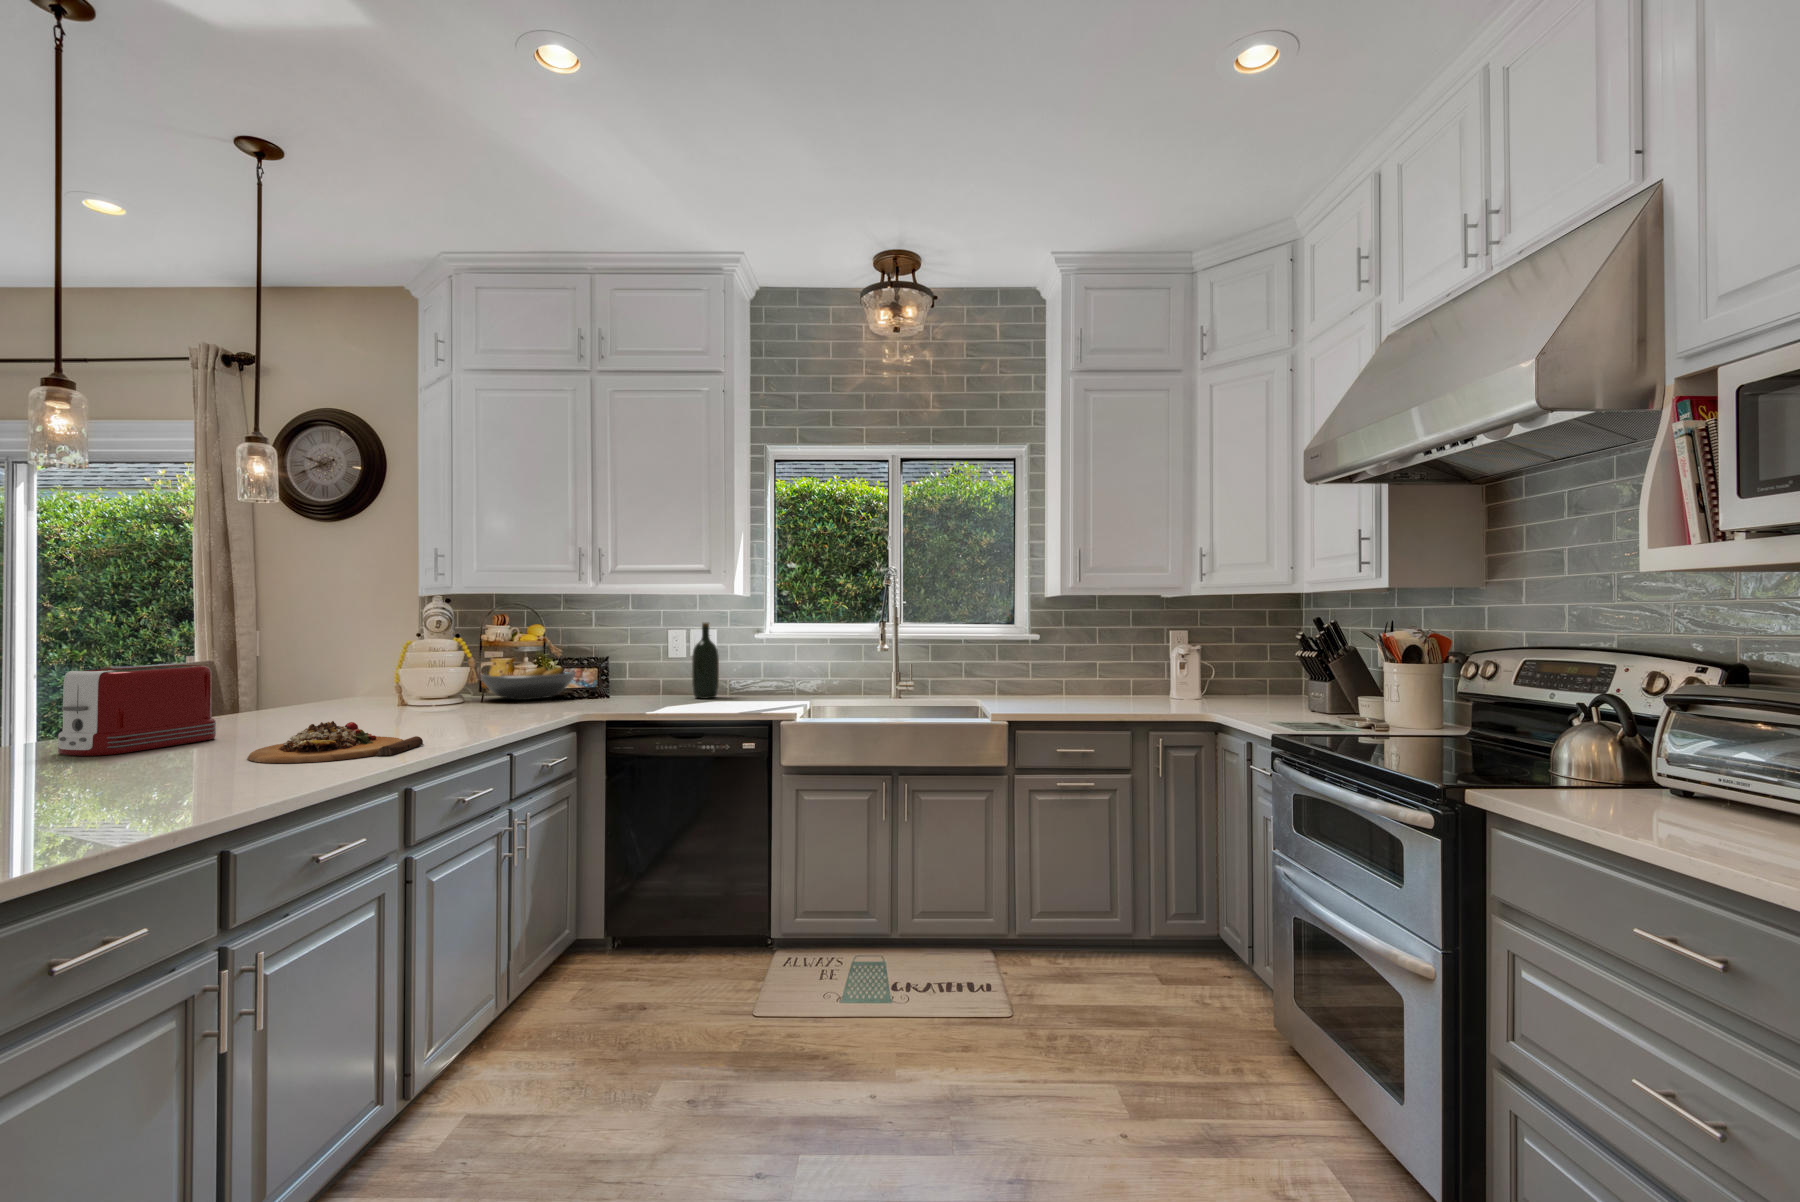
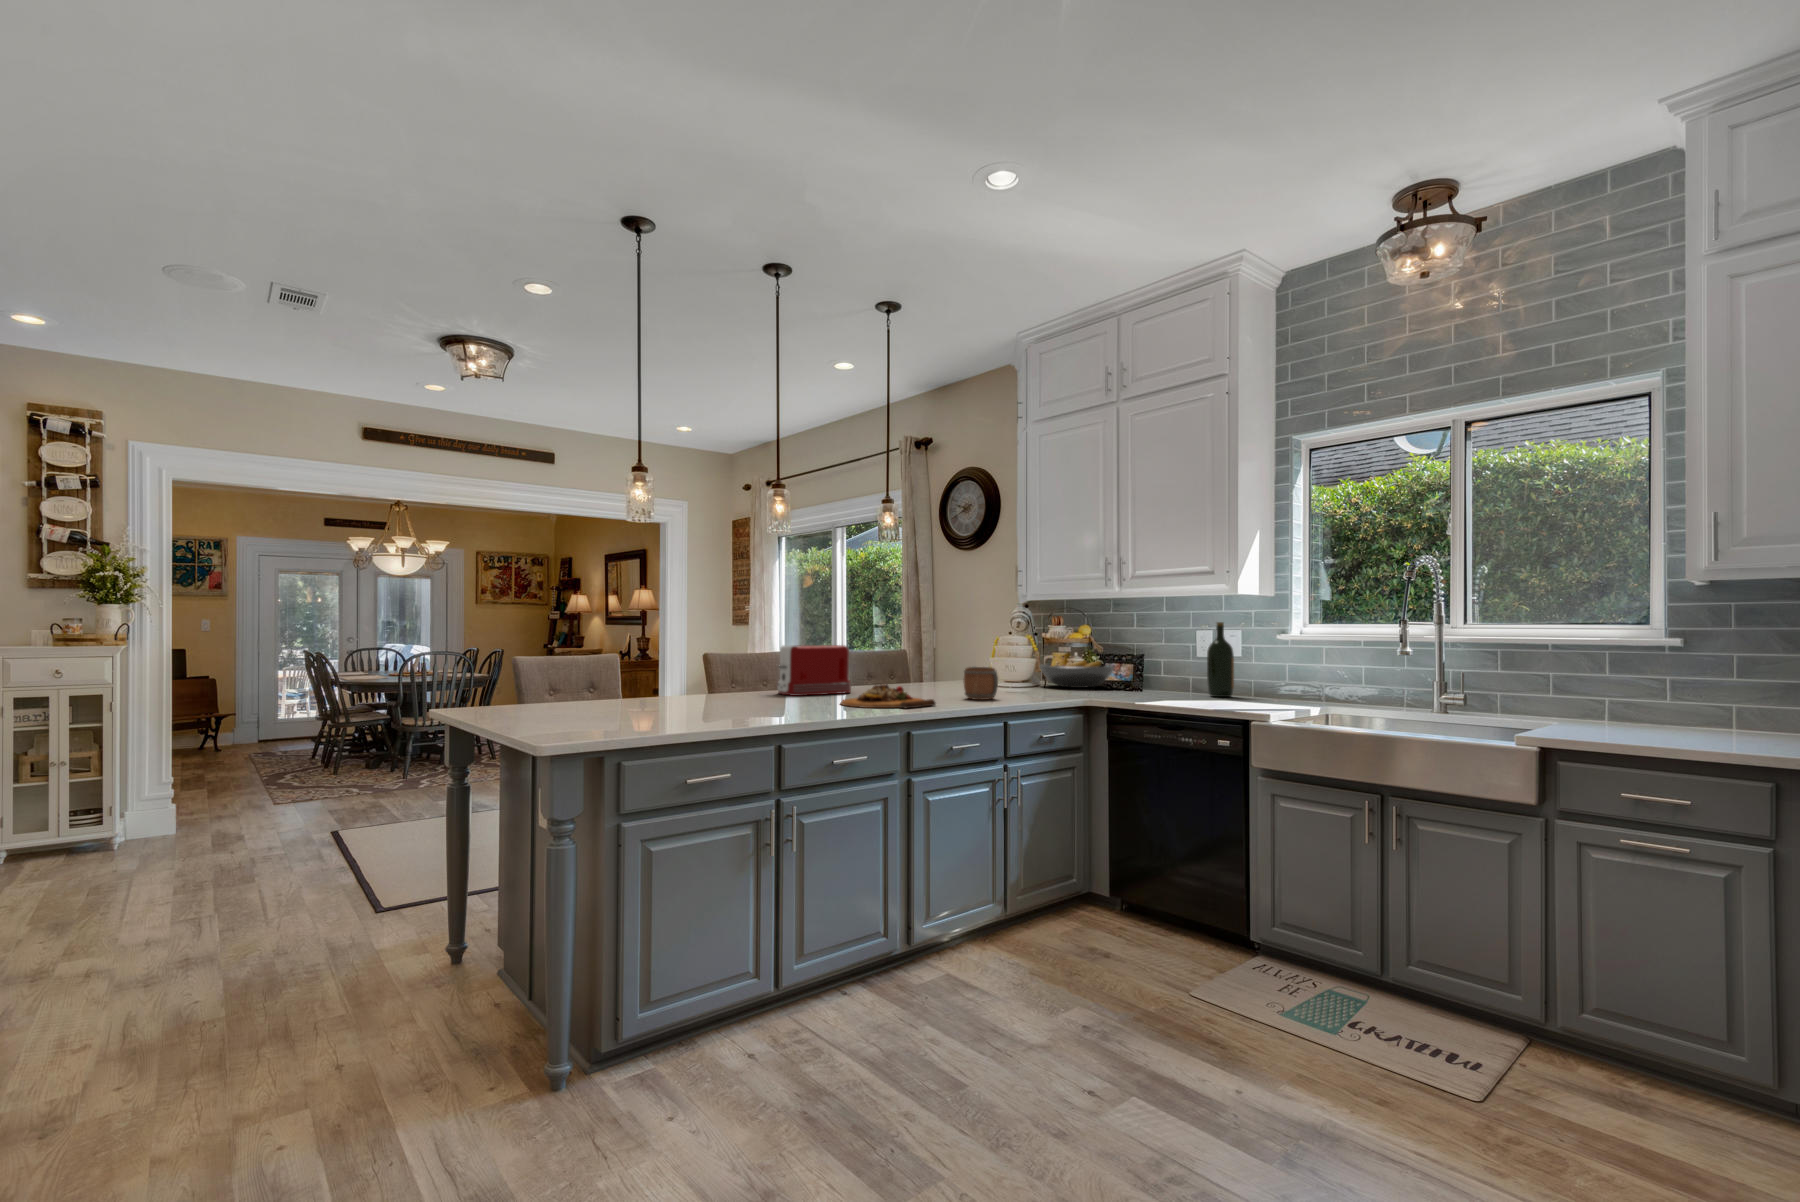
mug: none [429,684,483,729] -> present [964,666,998,700]

